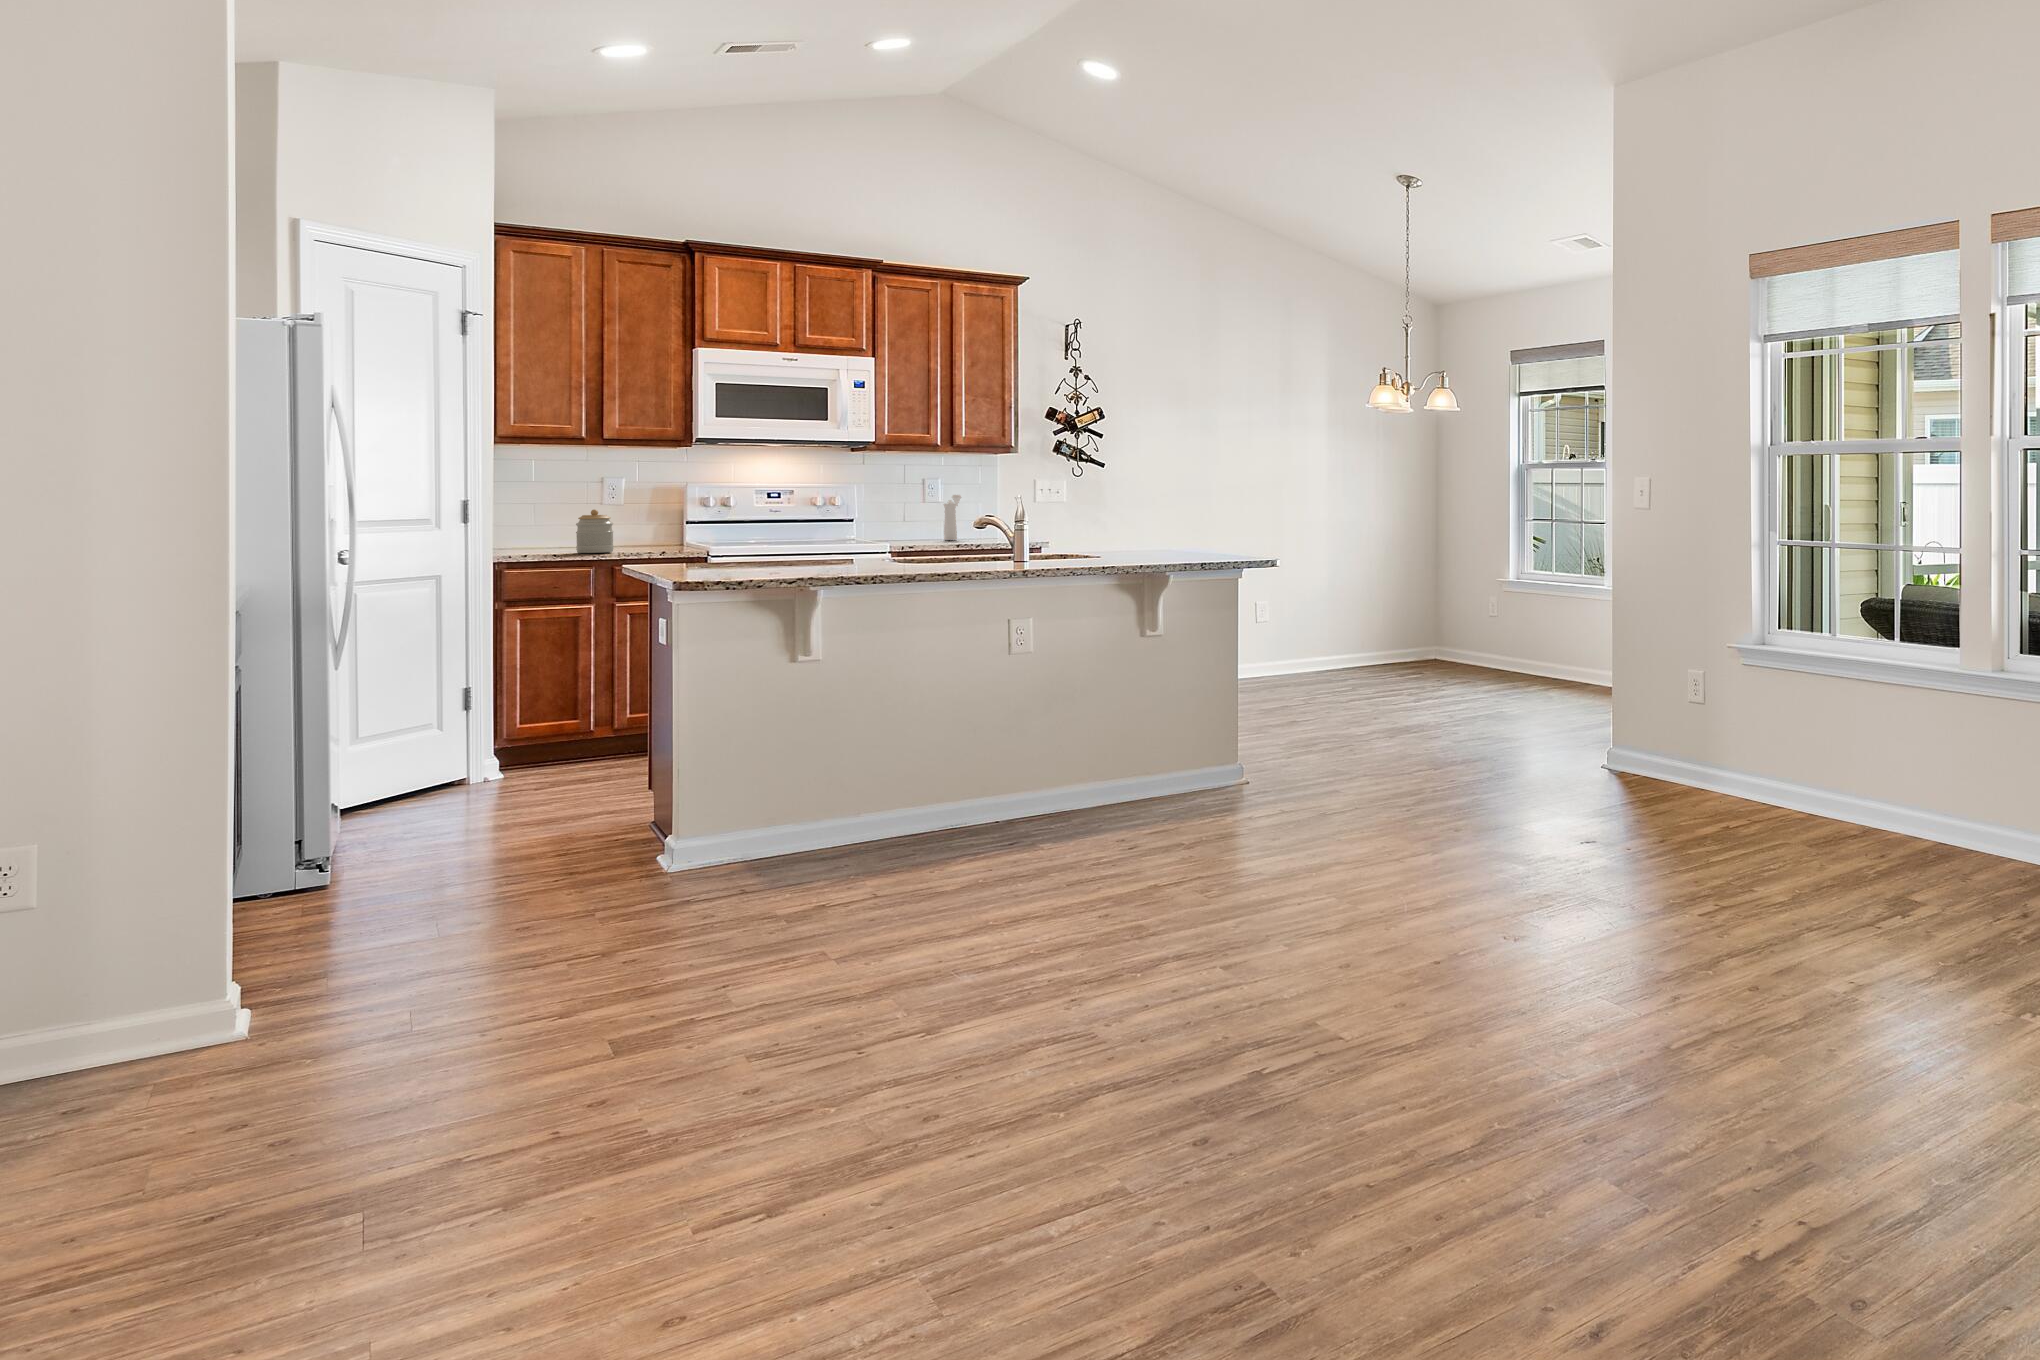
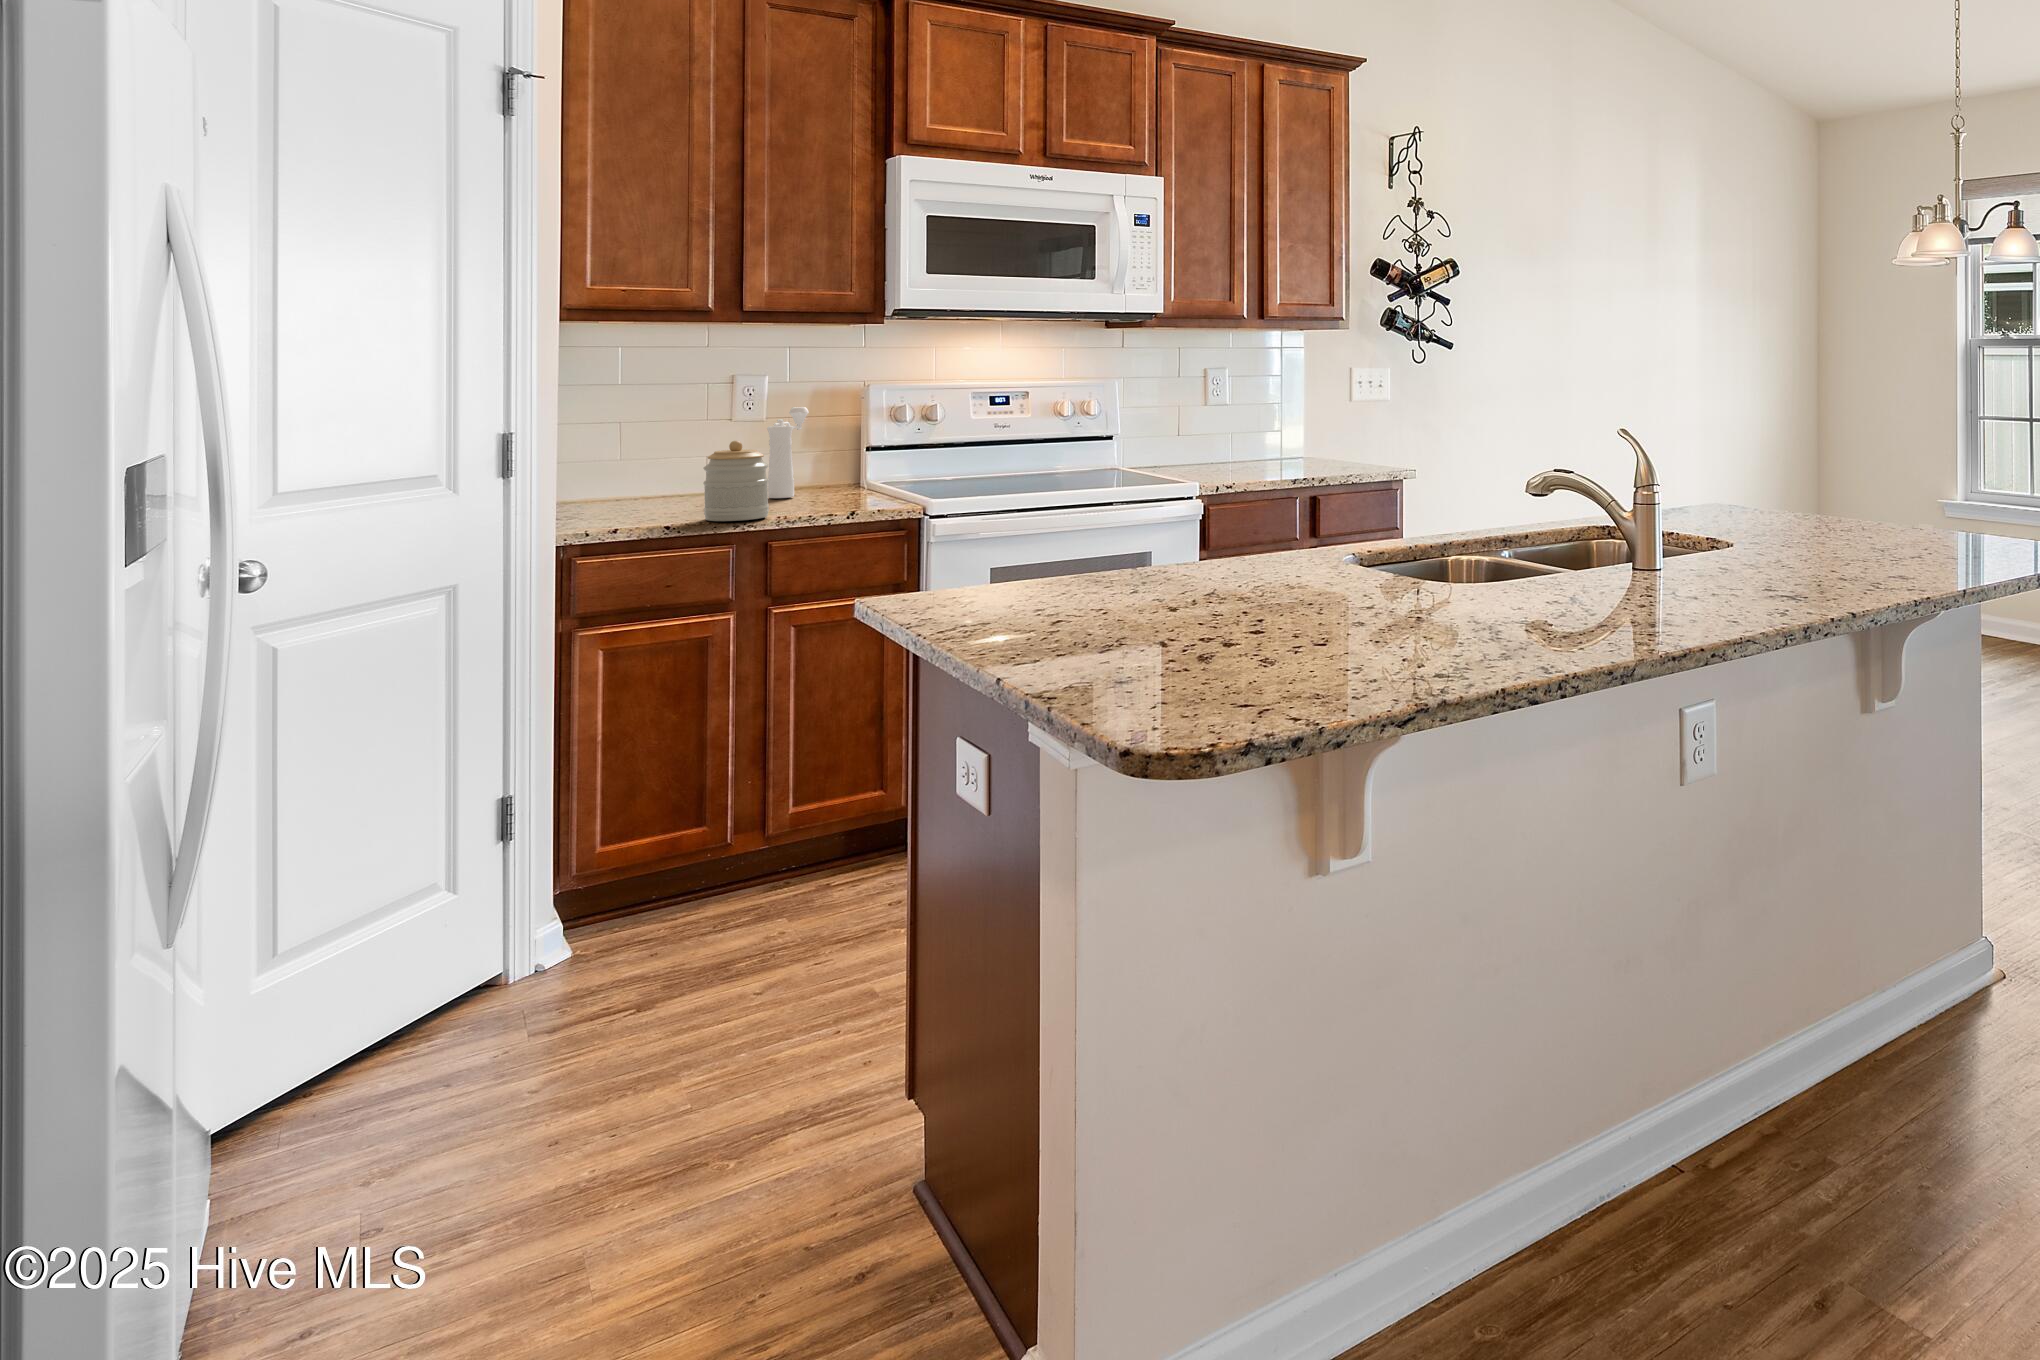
pepper mill: present [944,495,961,540] -> present [767,407,809,498]

